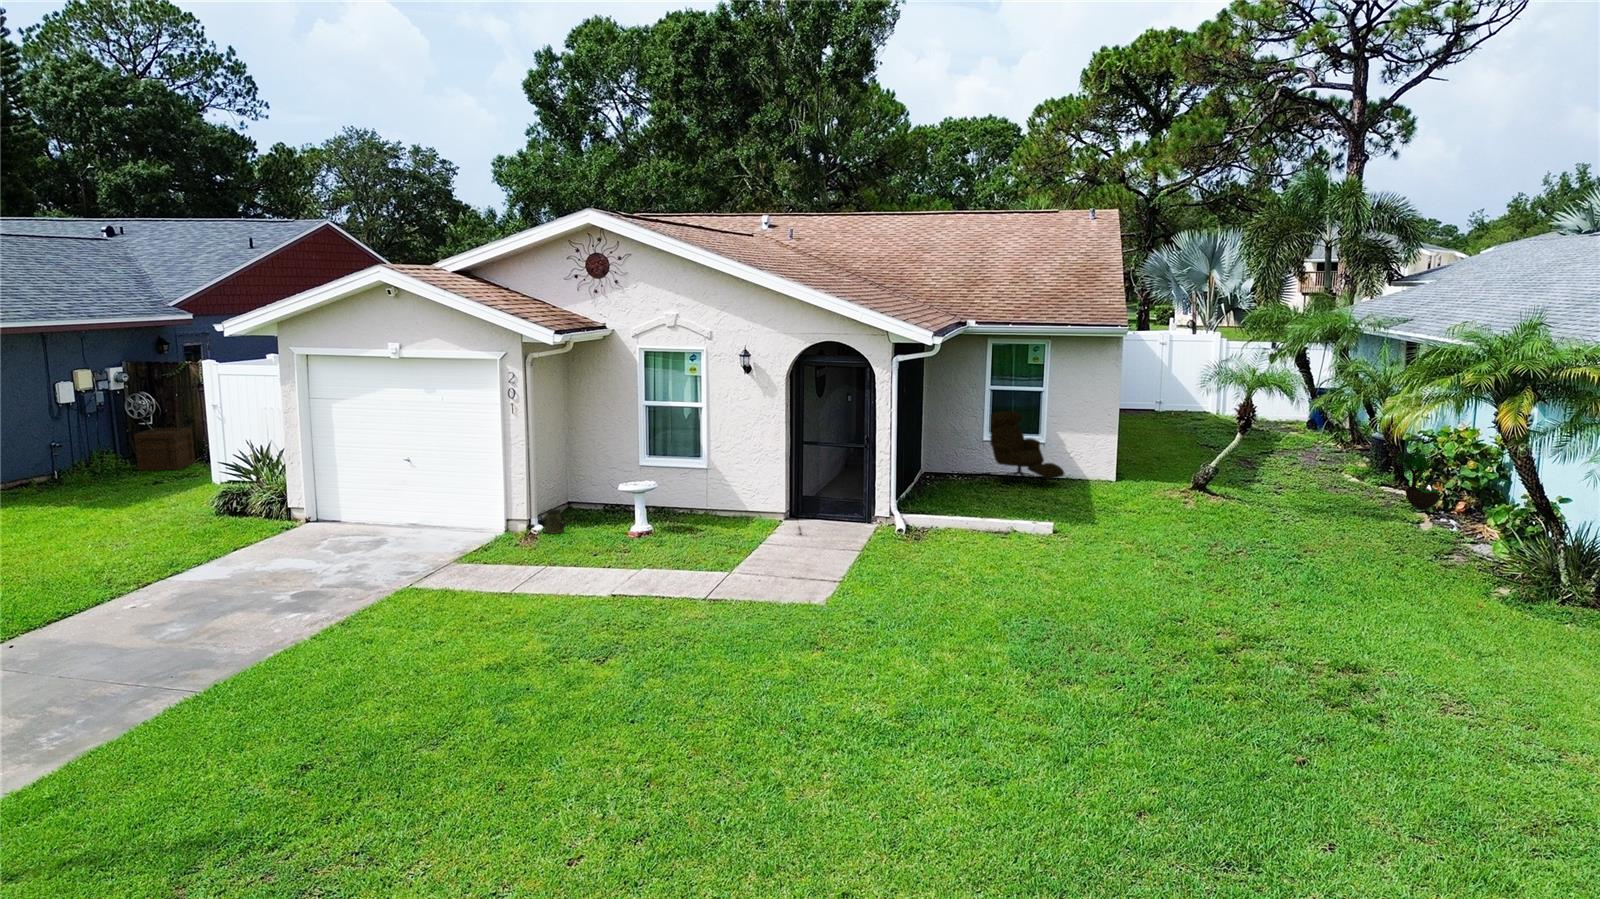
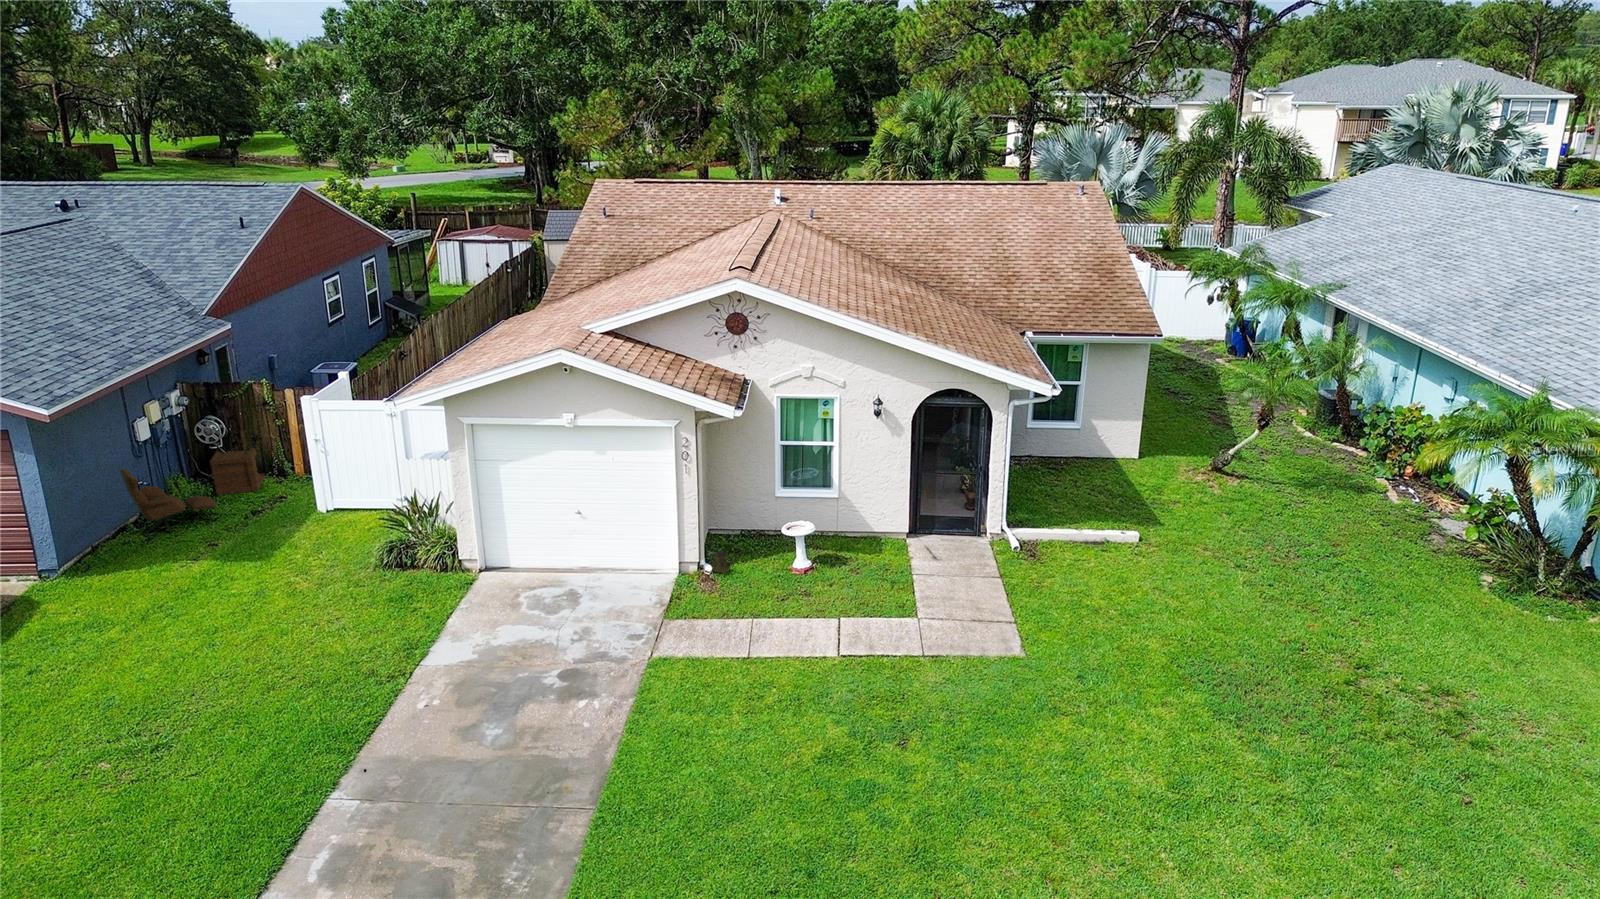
lounge chair: present [990,411,1064,487] -> present [120,469,217,534]
potted tree: present [1396,451,1439,509] -> none [1373,440,1406,490]

